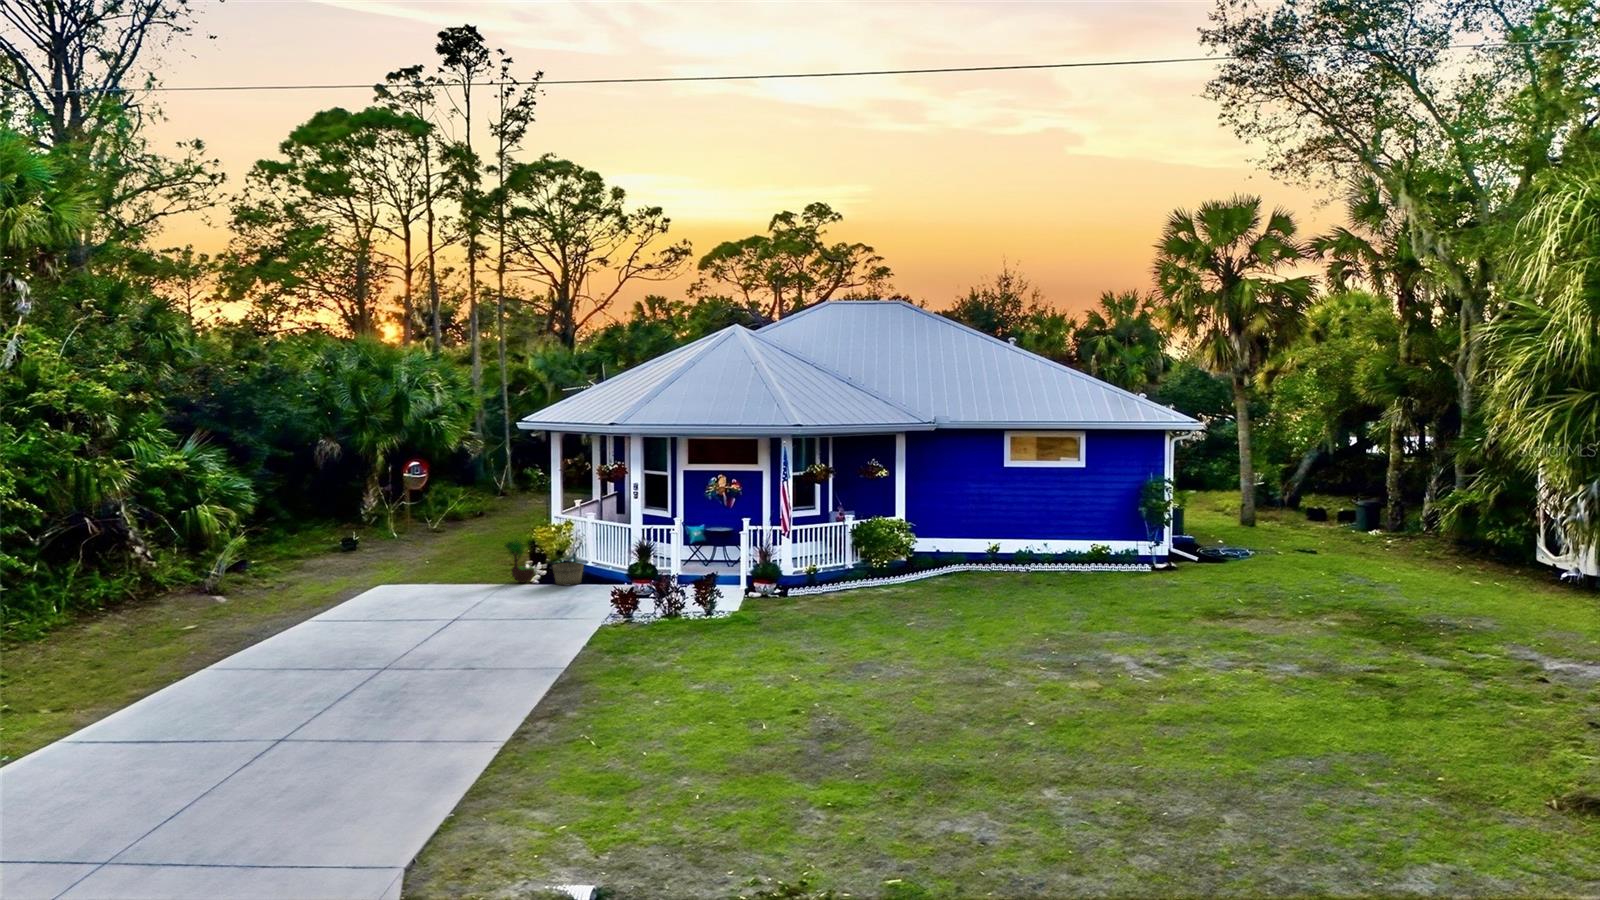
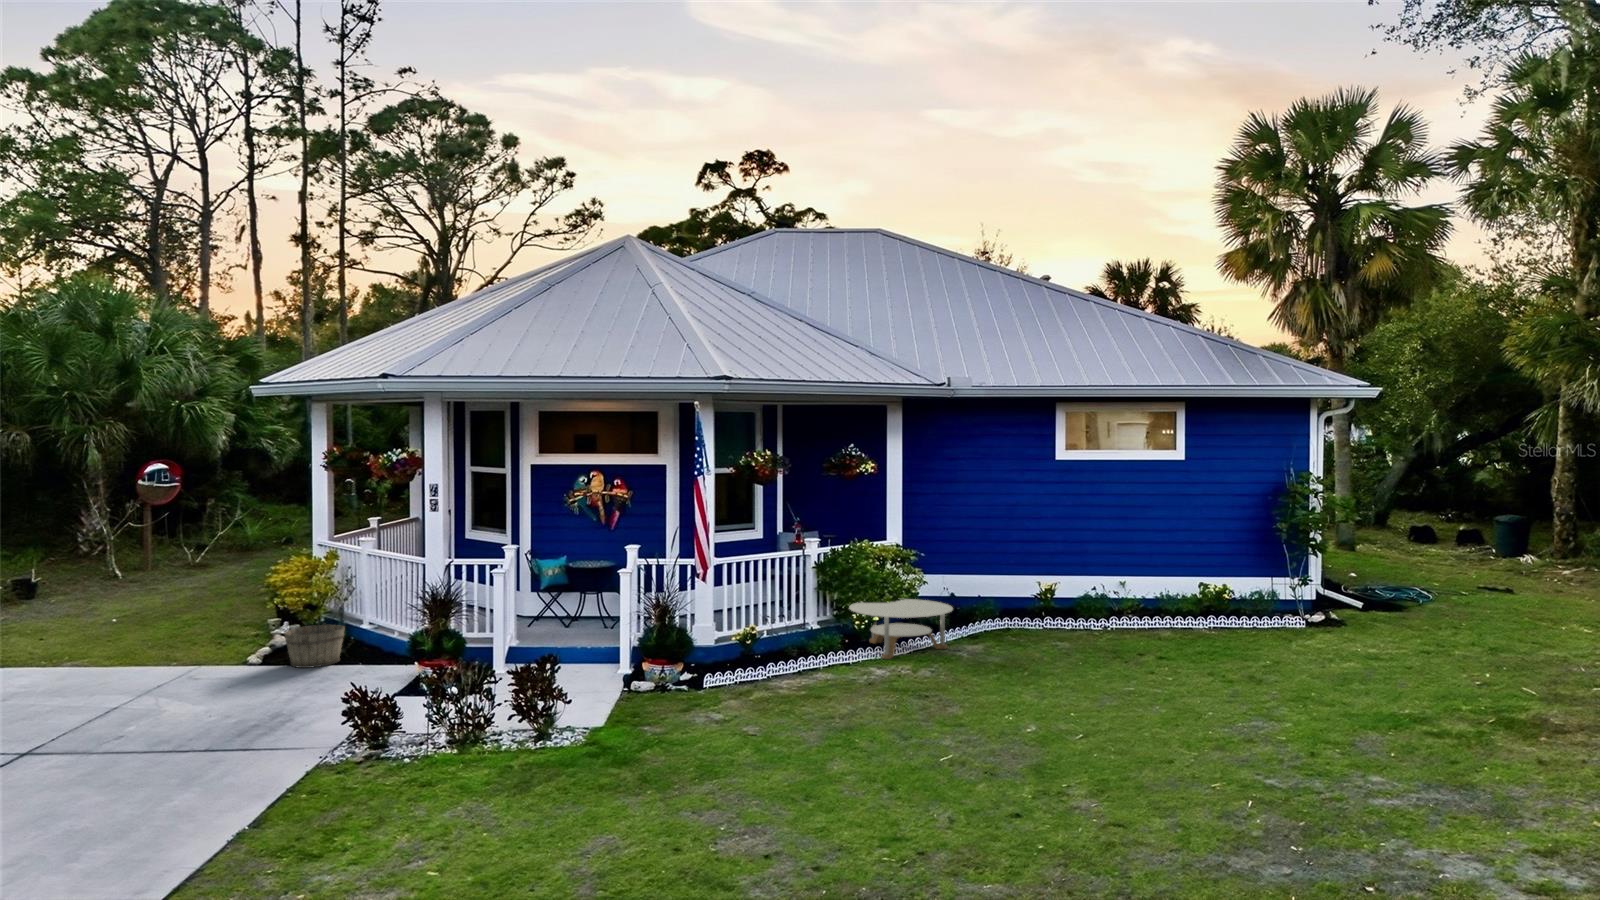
potted tree: present [505,539,534,582] -> none [197,576,256,662]
round table: none [870,551,931,585] -> present [849,599,953,659]

